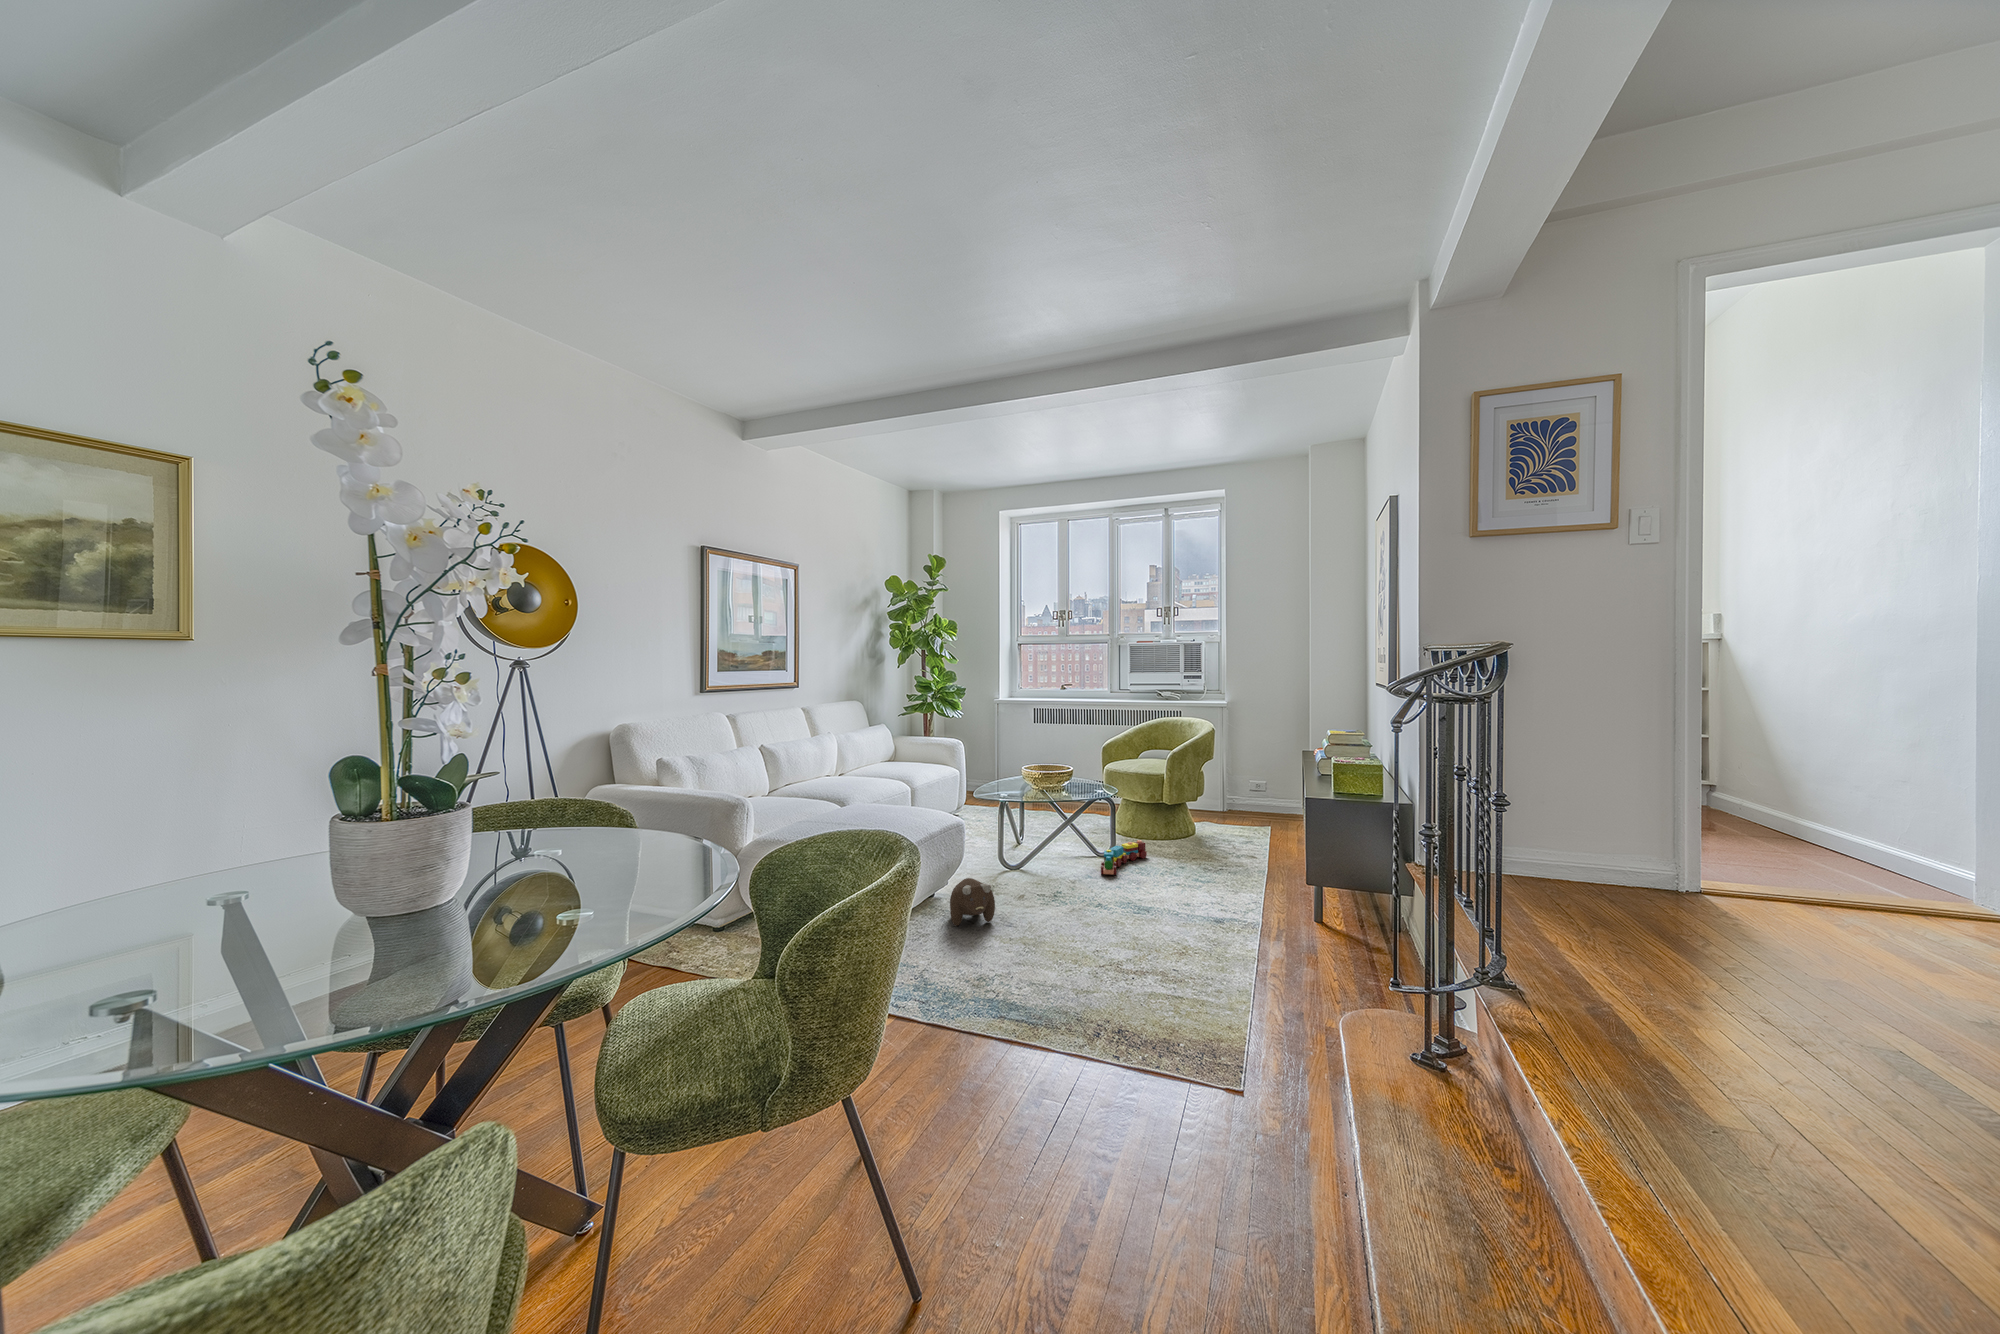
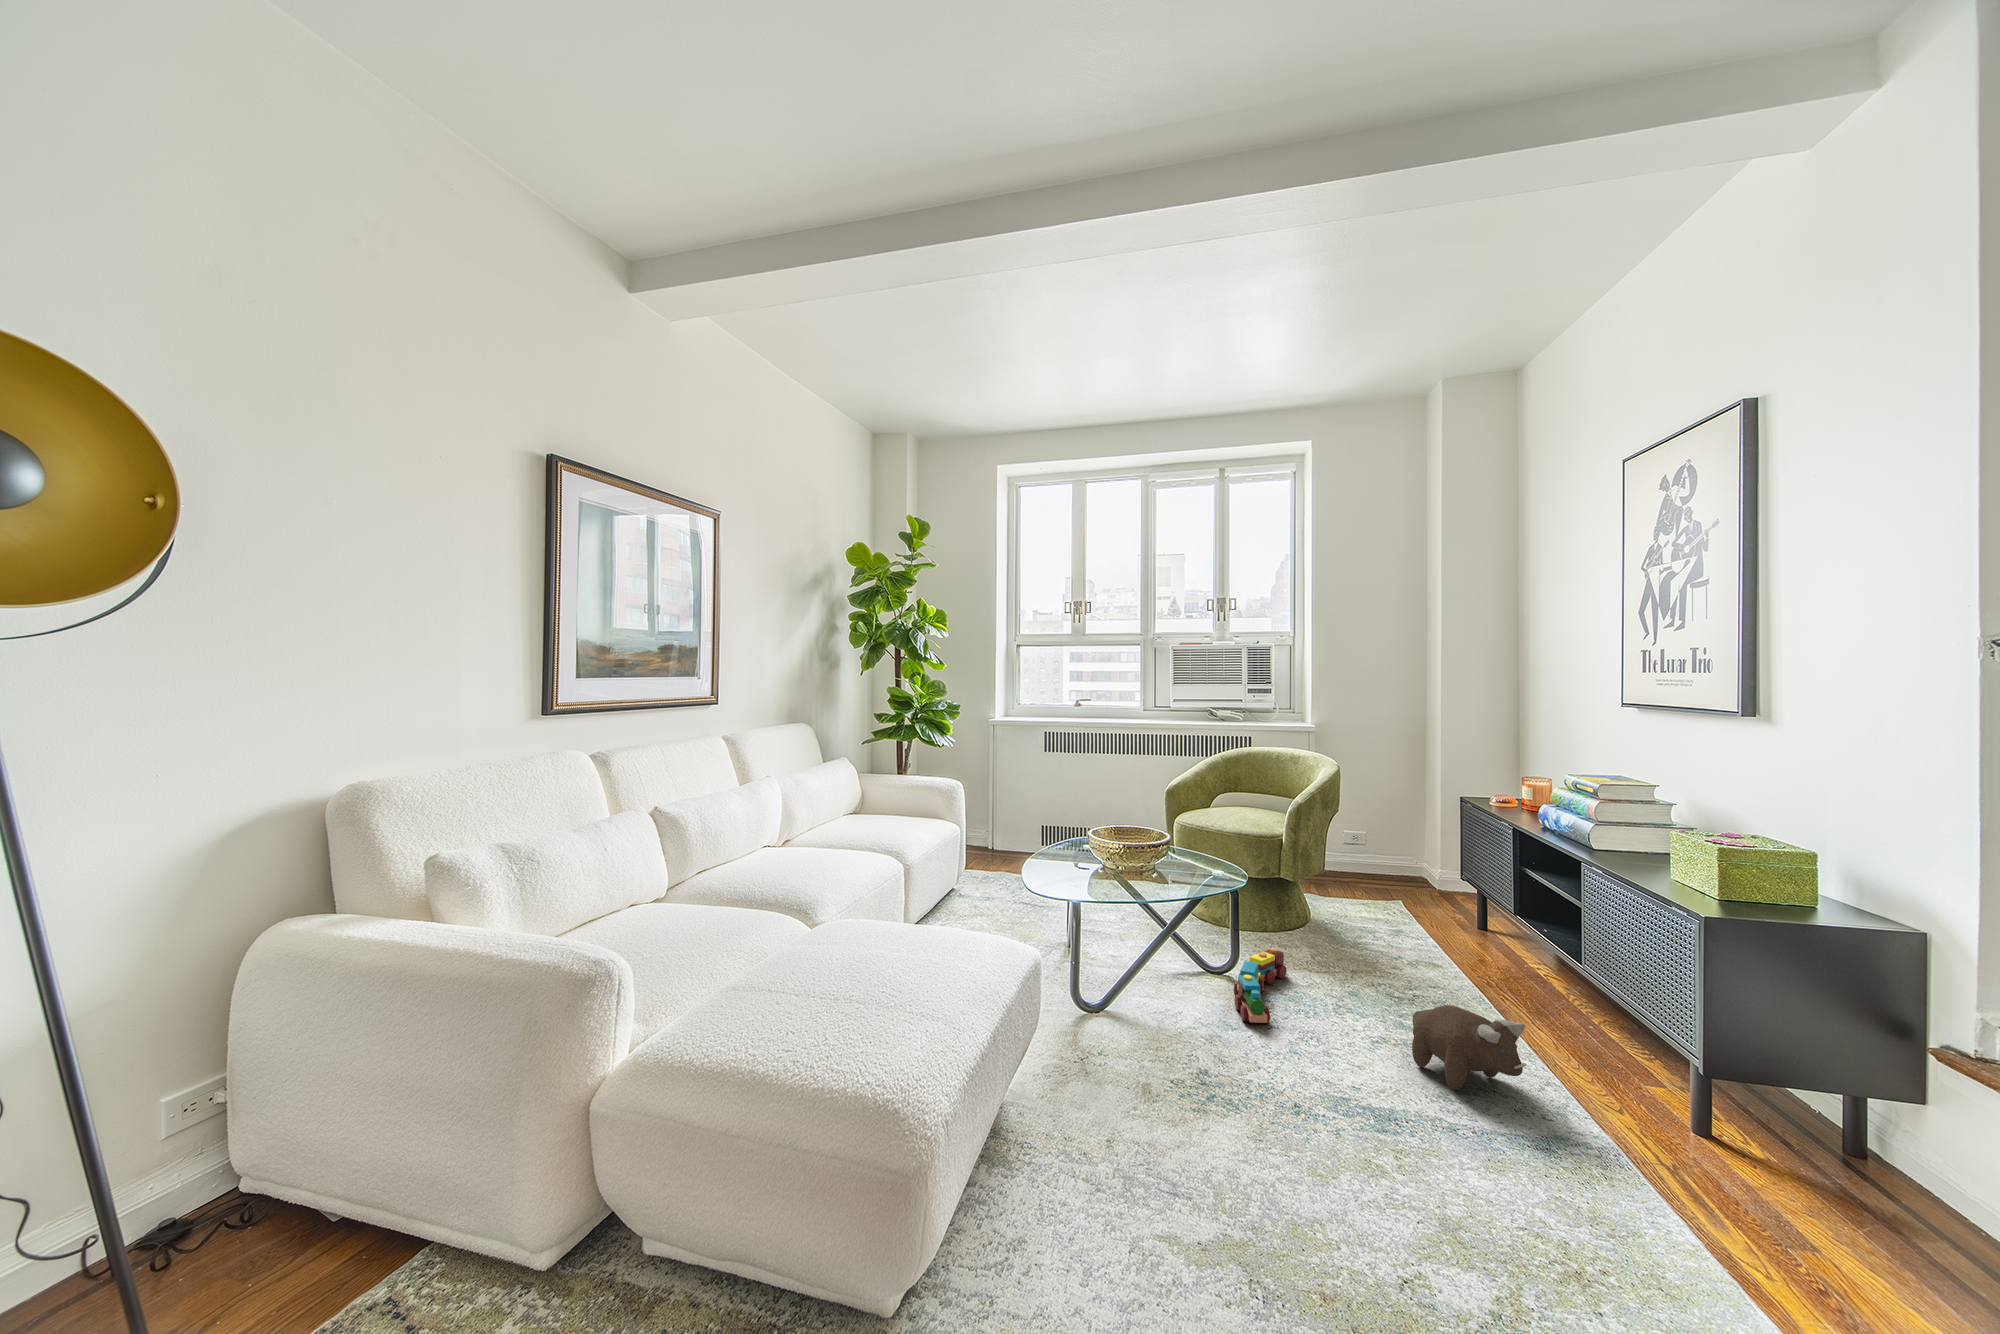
plush toy: present [950,878,995,926] -> present [1412,1005,1527,1090]

